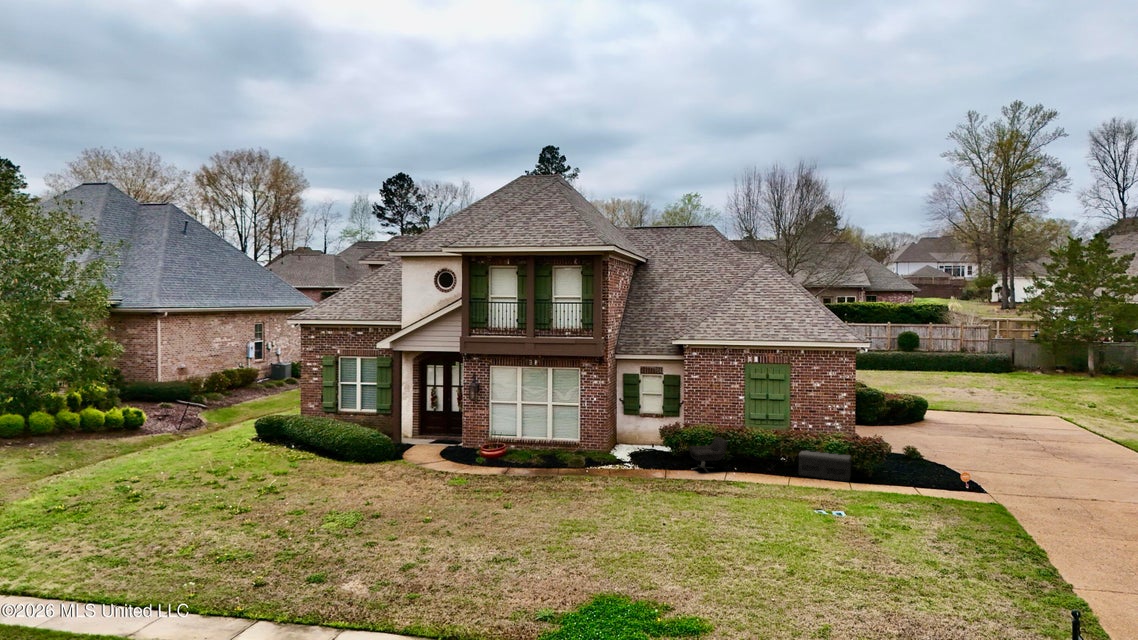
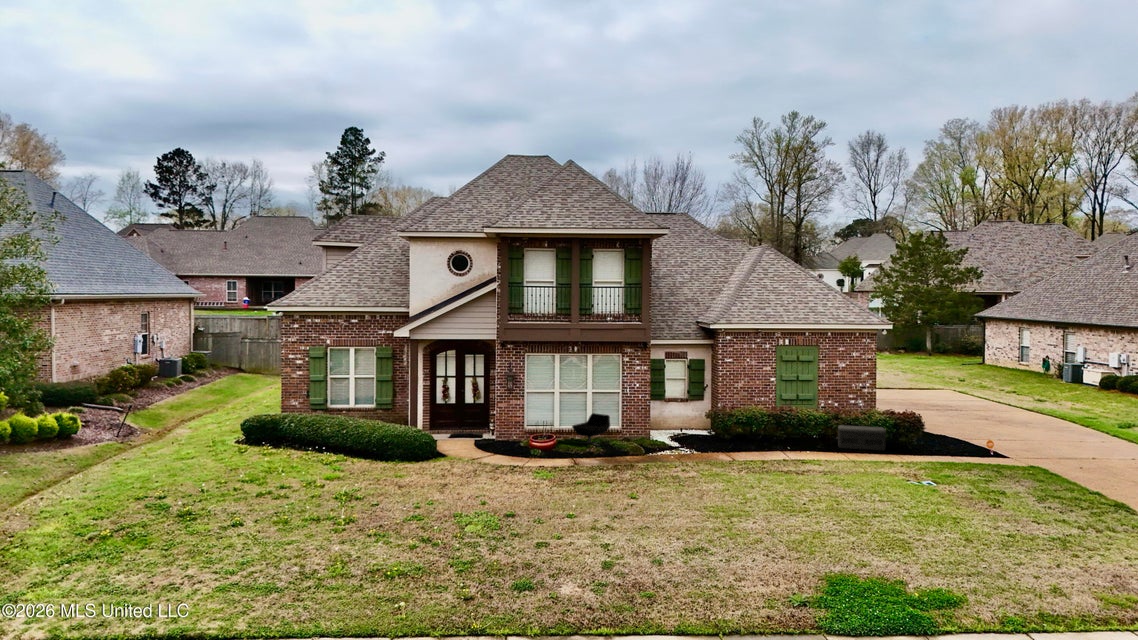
lounge chair: present [689,437,728,472] -> present [572,413,610,443]

